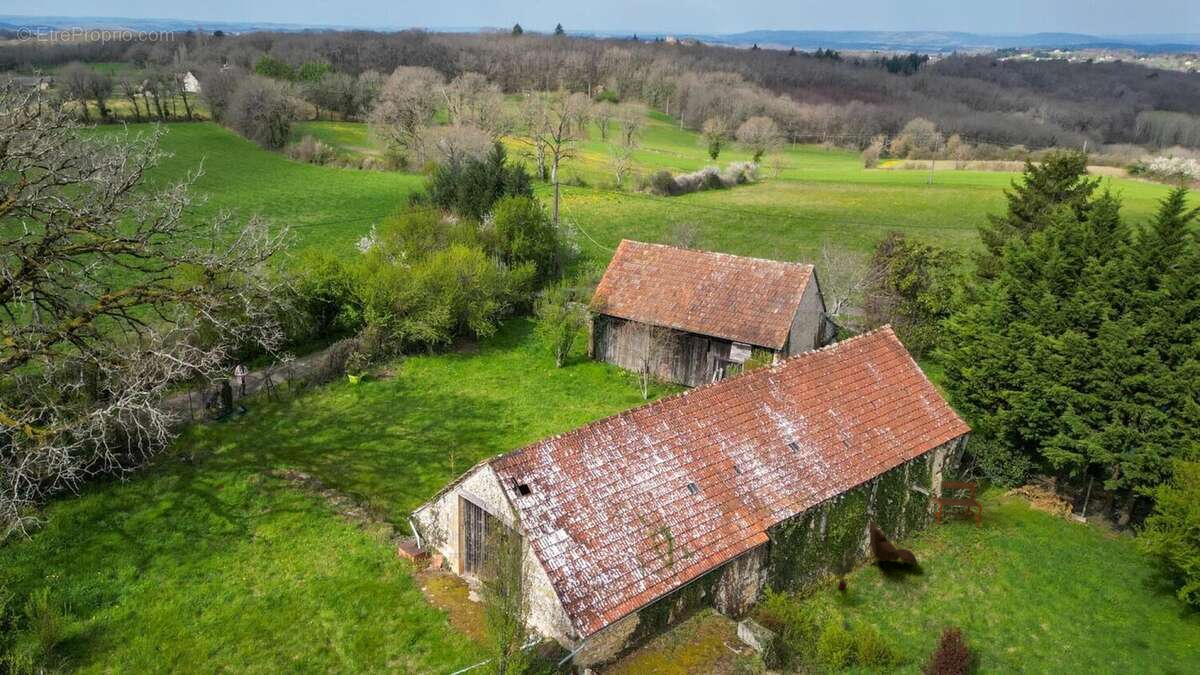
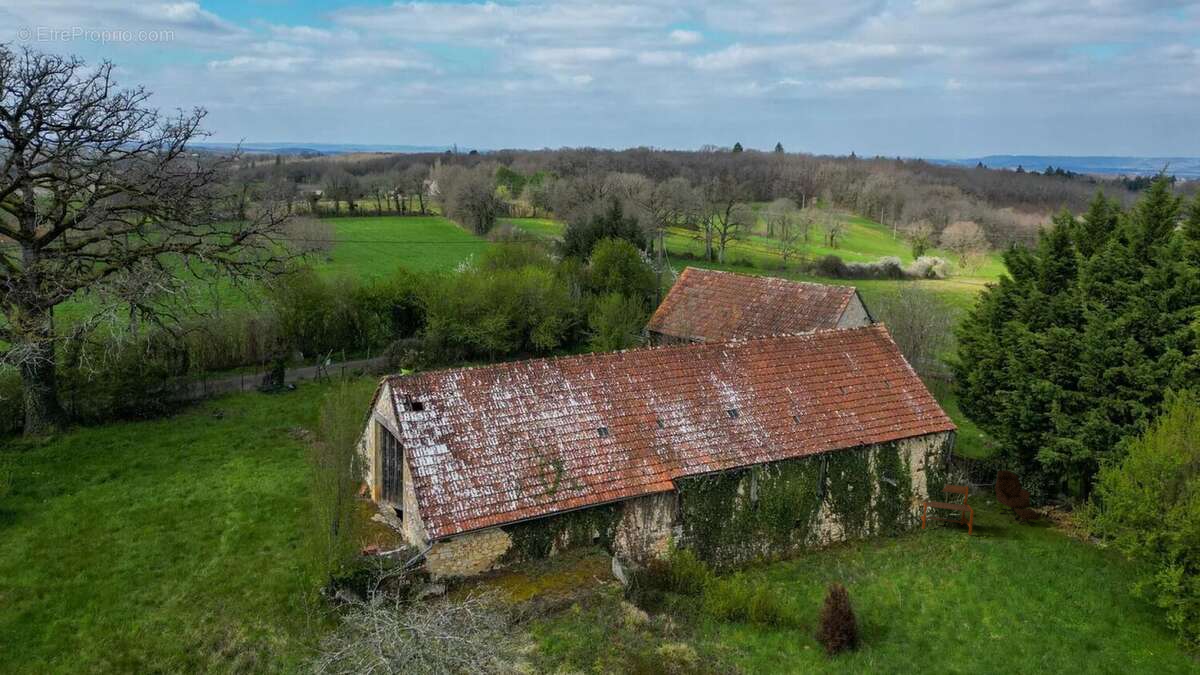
lounge chair: present [870,520,917,571] -> present [995,470,1040,523]
potted tree: present [833,553,857,589] -> none [768,526,798,568]

